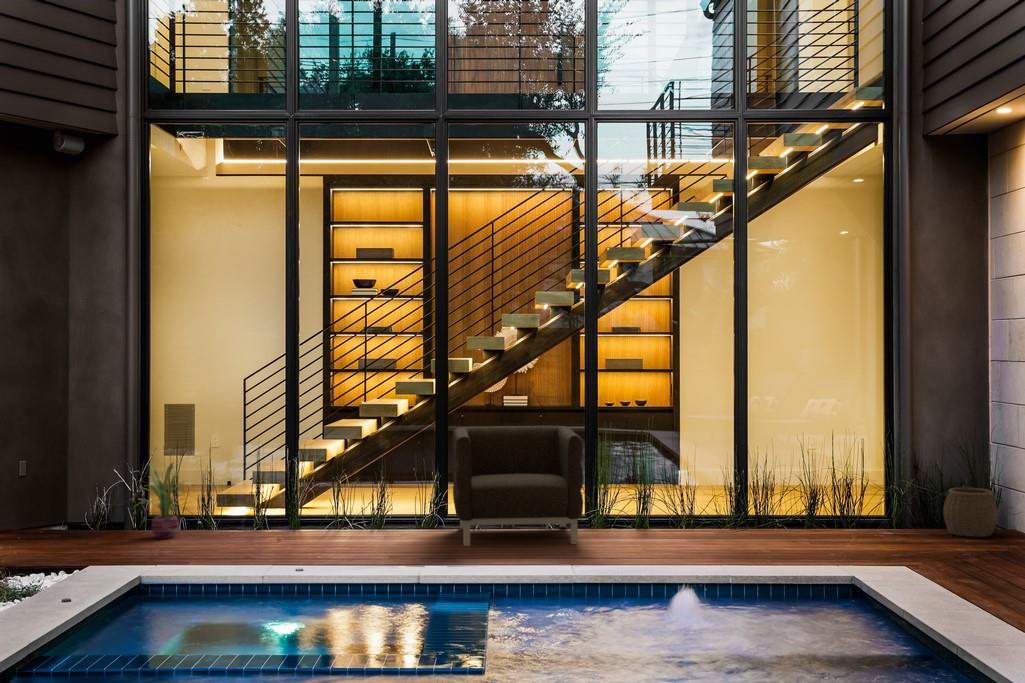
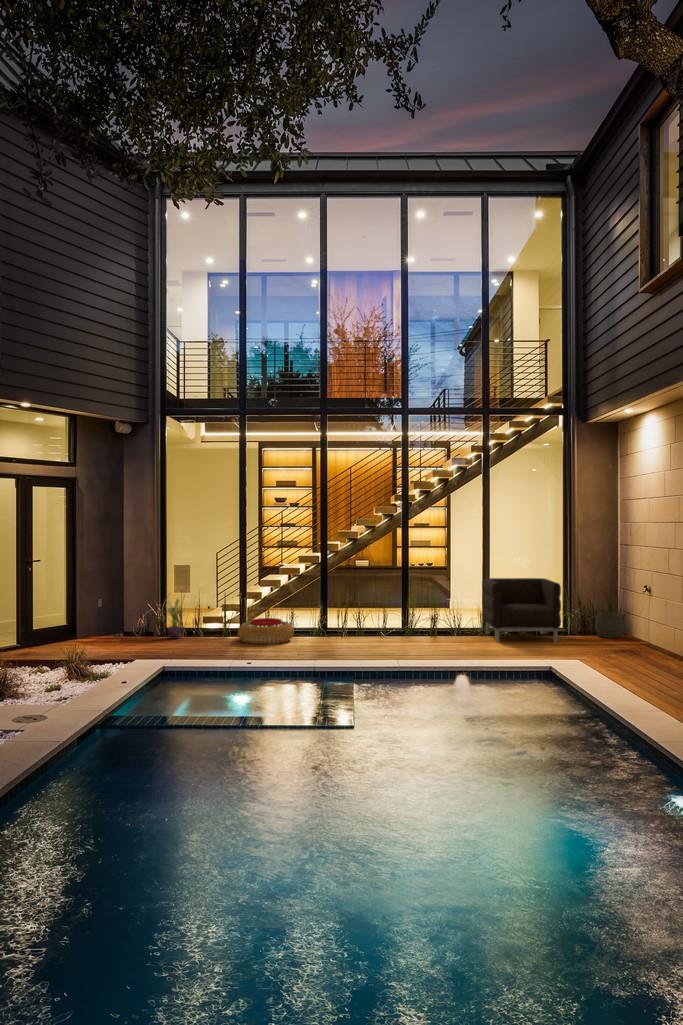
armchair: present [453,426,583,546] -> present [482,578,561,642]
pouf: none [279,500,384,551] -> present [238,618,294,644]

